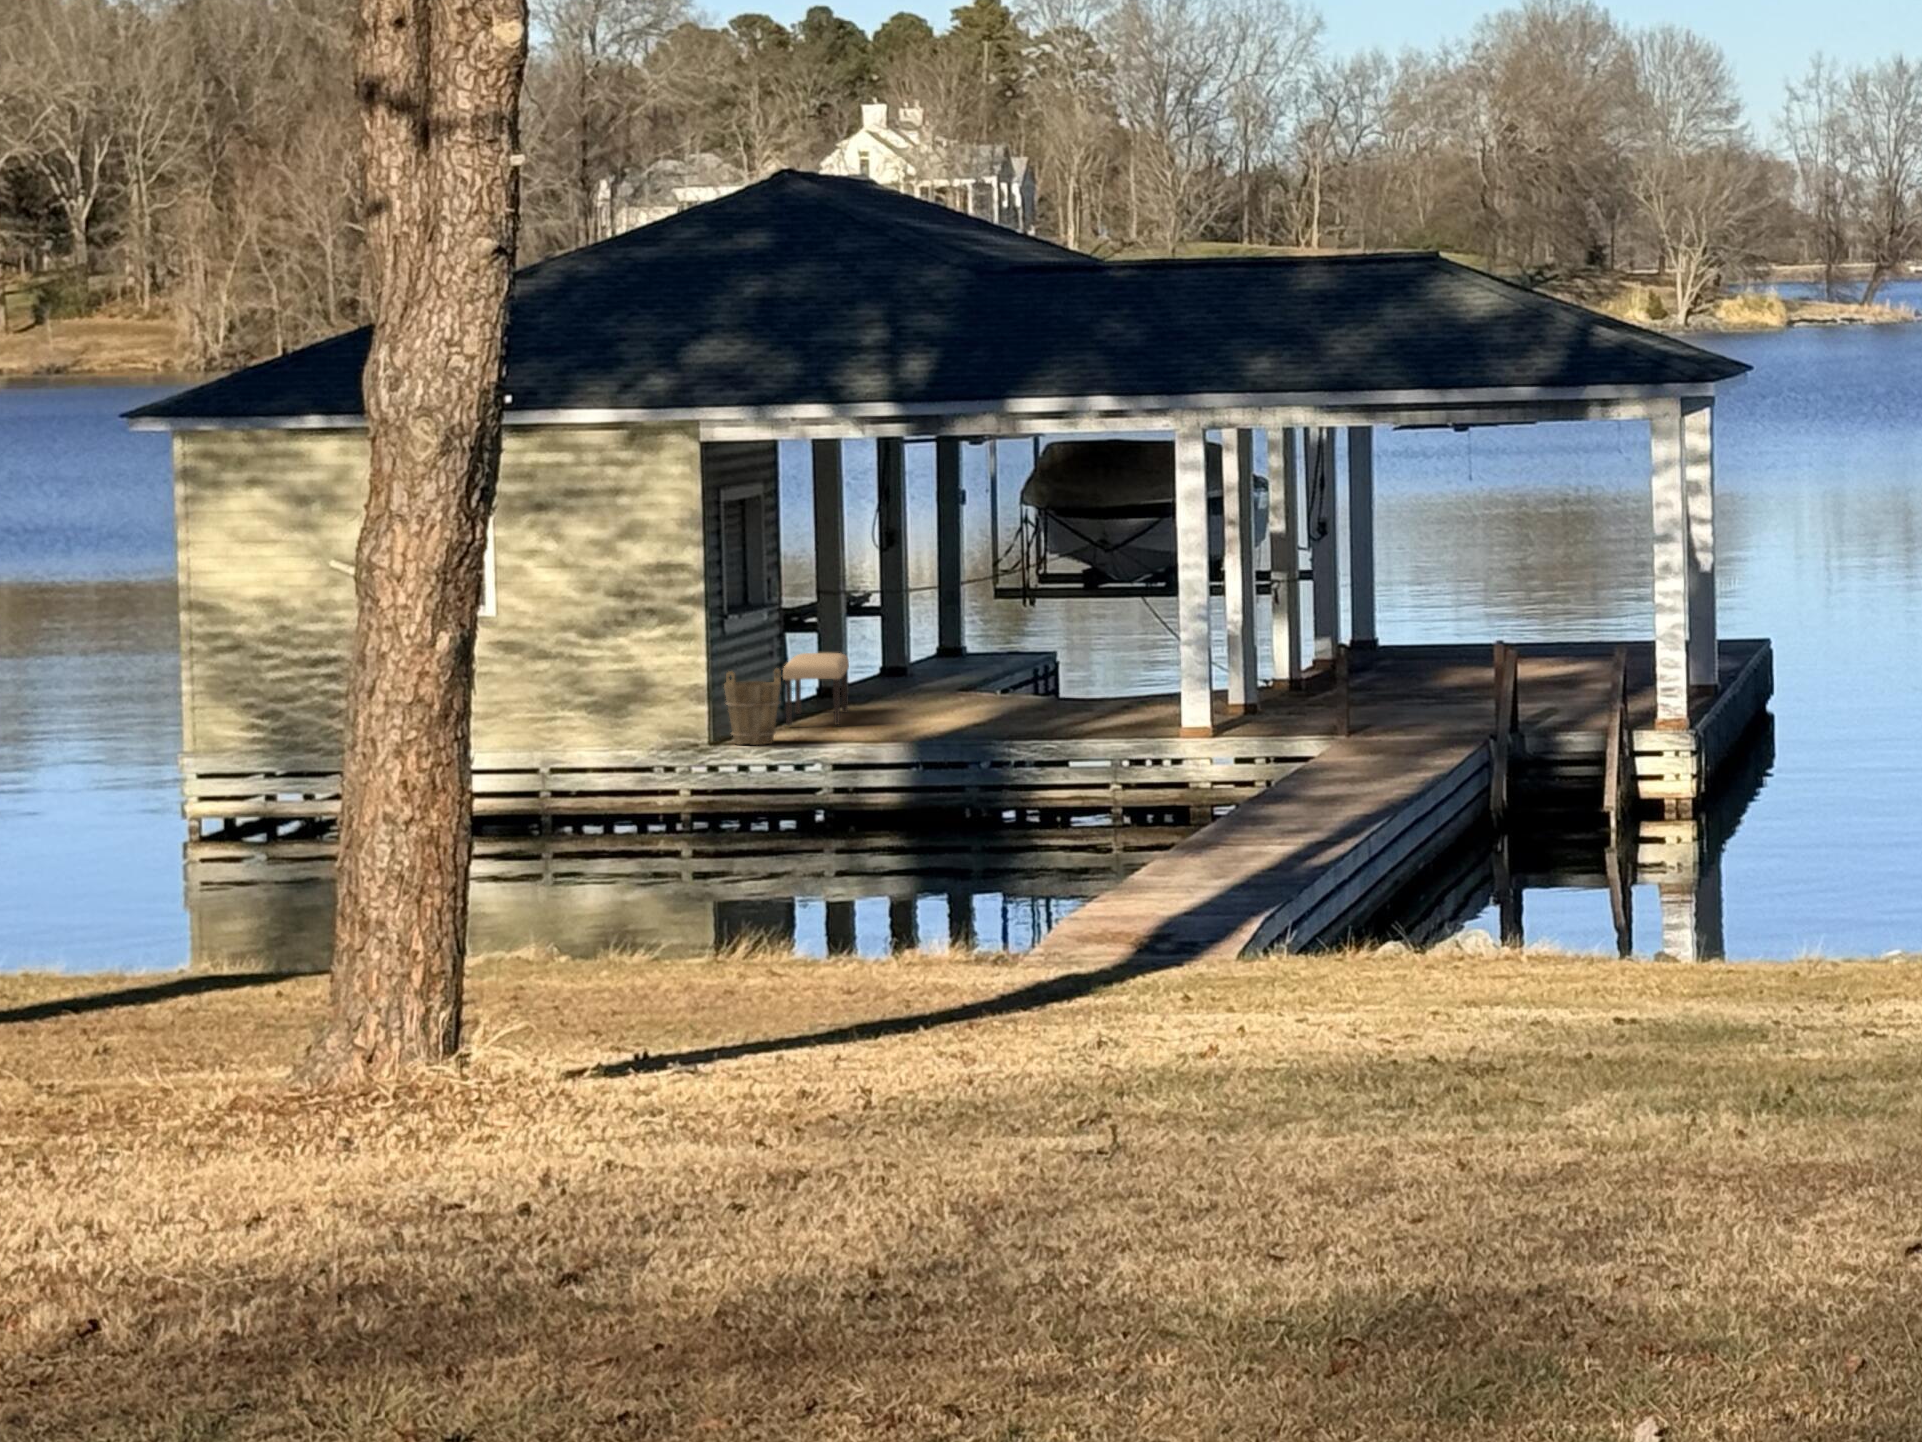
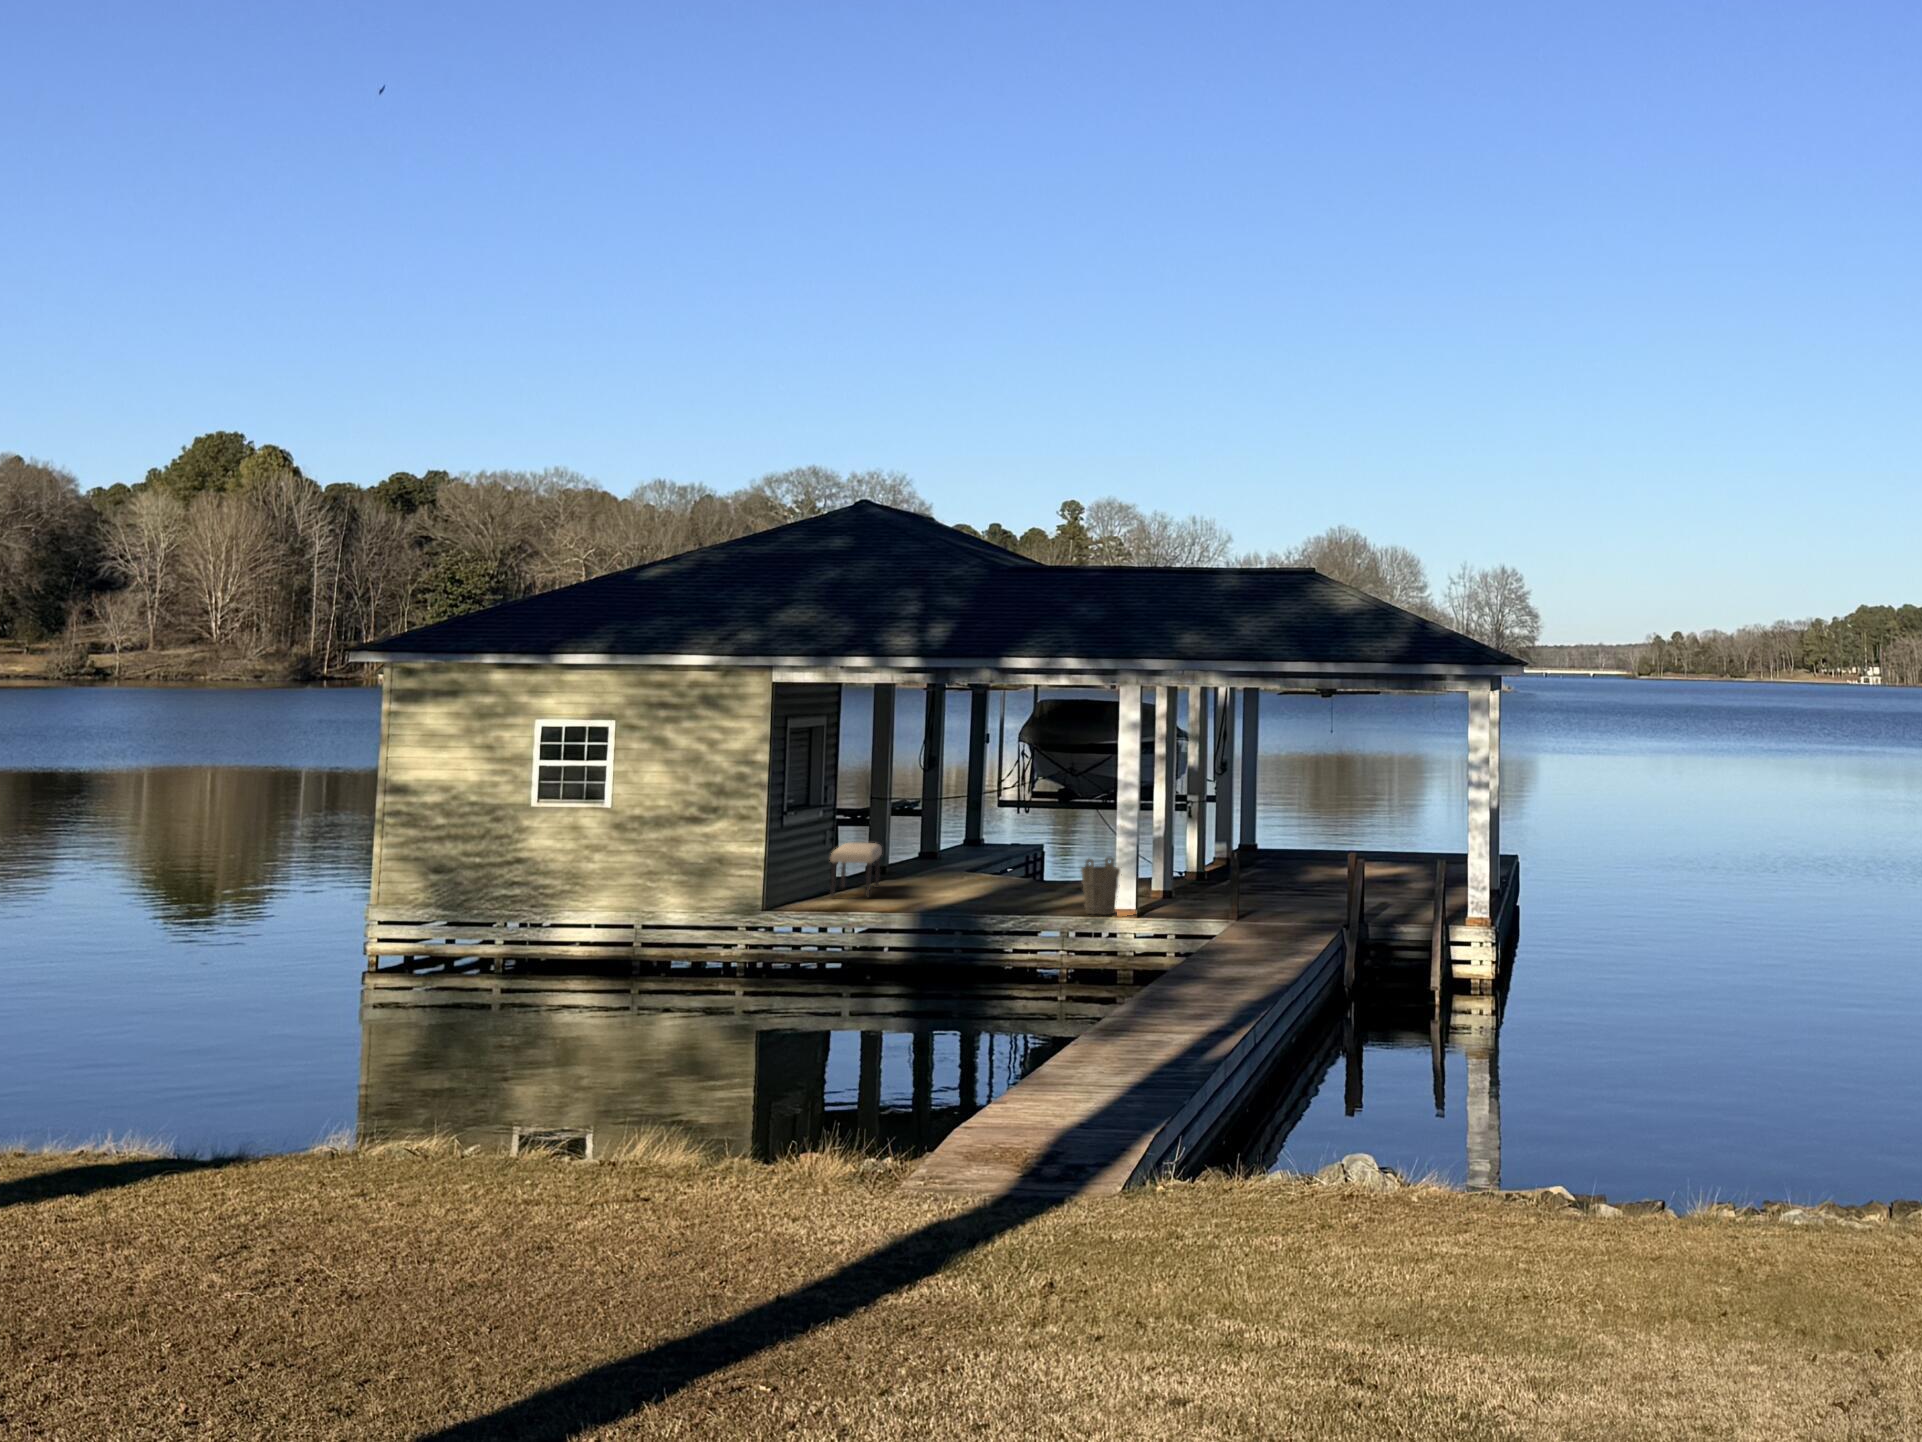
bucket: present [724,668,781,745] -> present [1081,857,1120,915]

